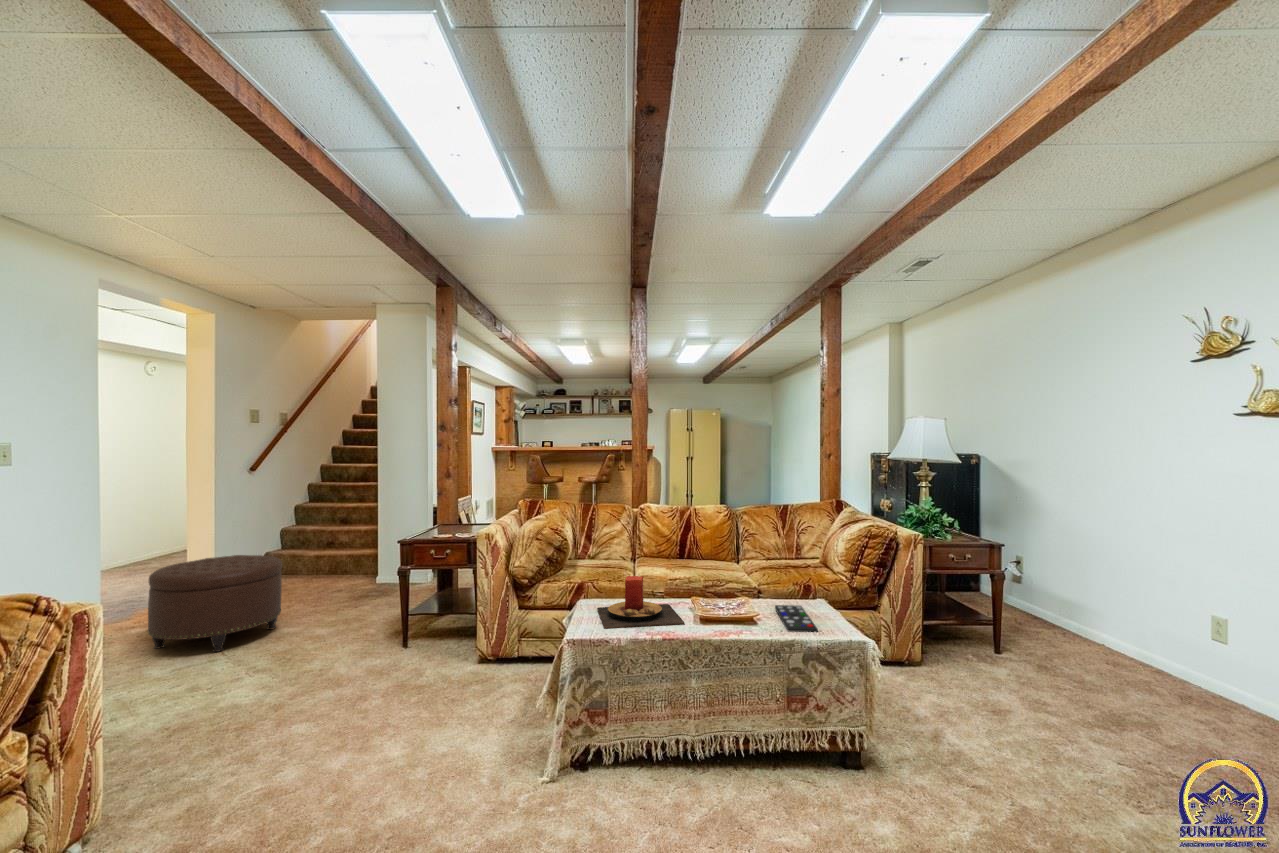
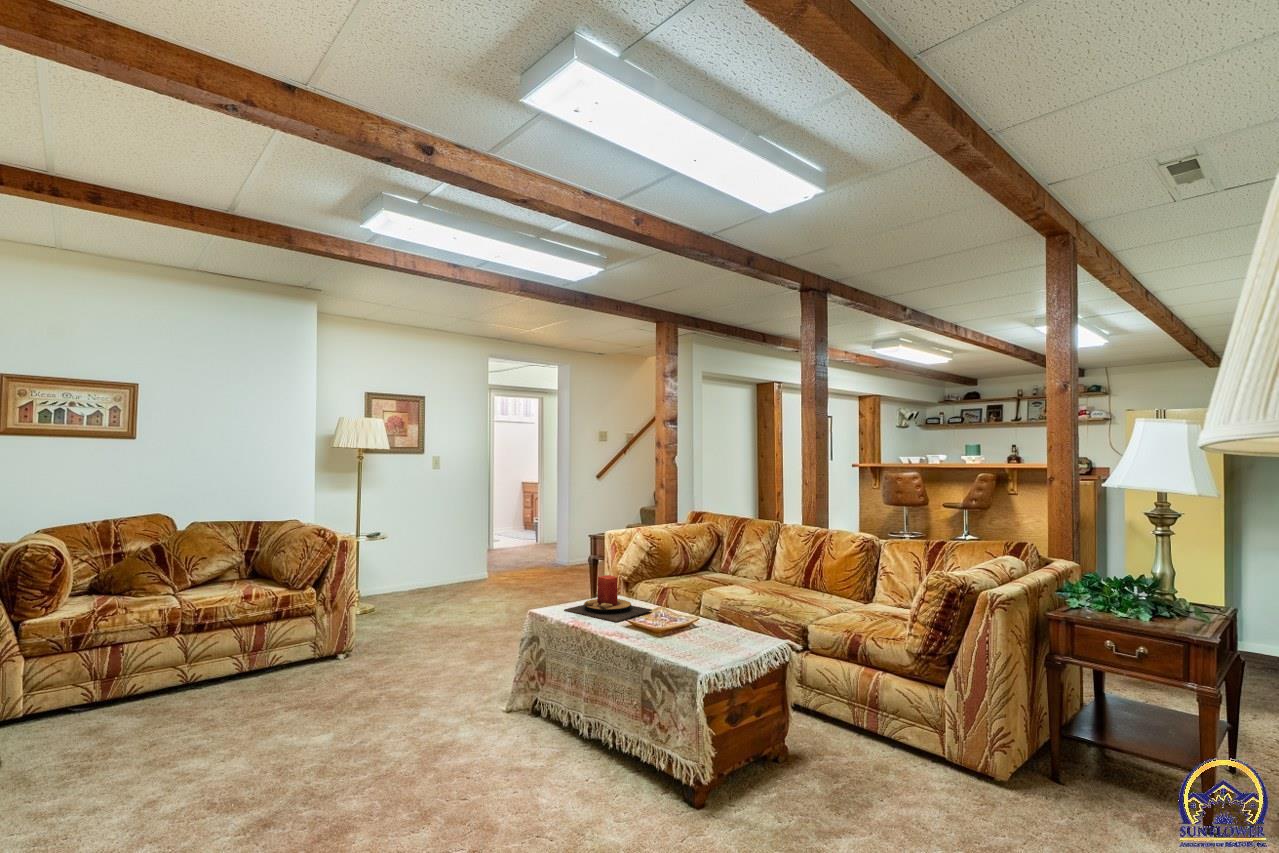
ottoman: present [148,555,282,652] -> none [484,538,554,597]
remote control: present [775,605,818,632] -> none [664,630,741,655]

